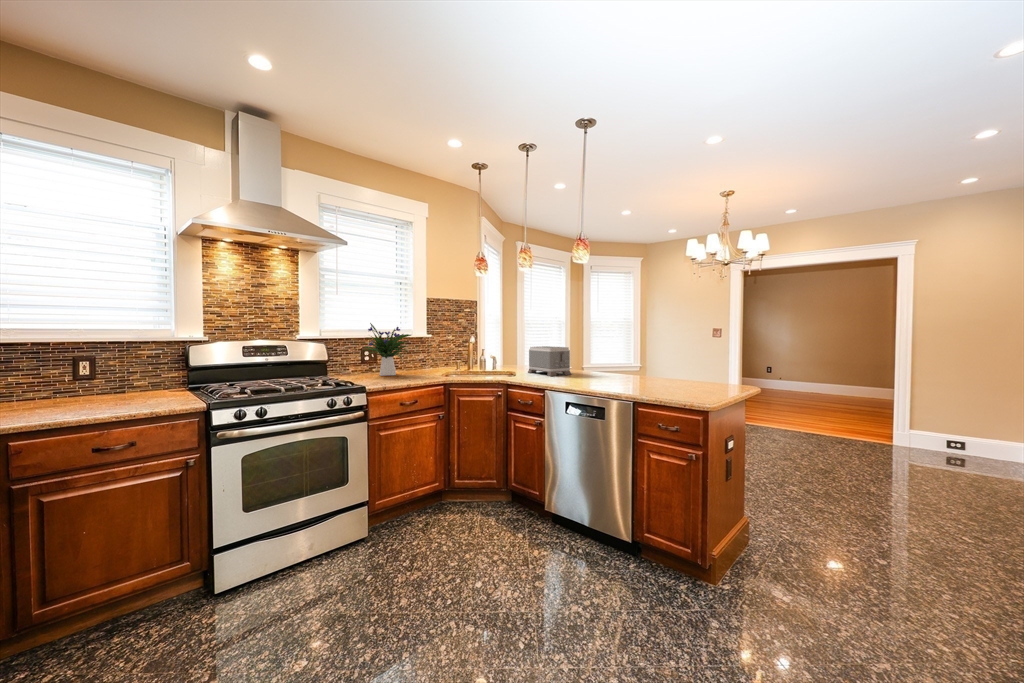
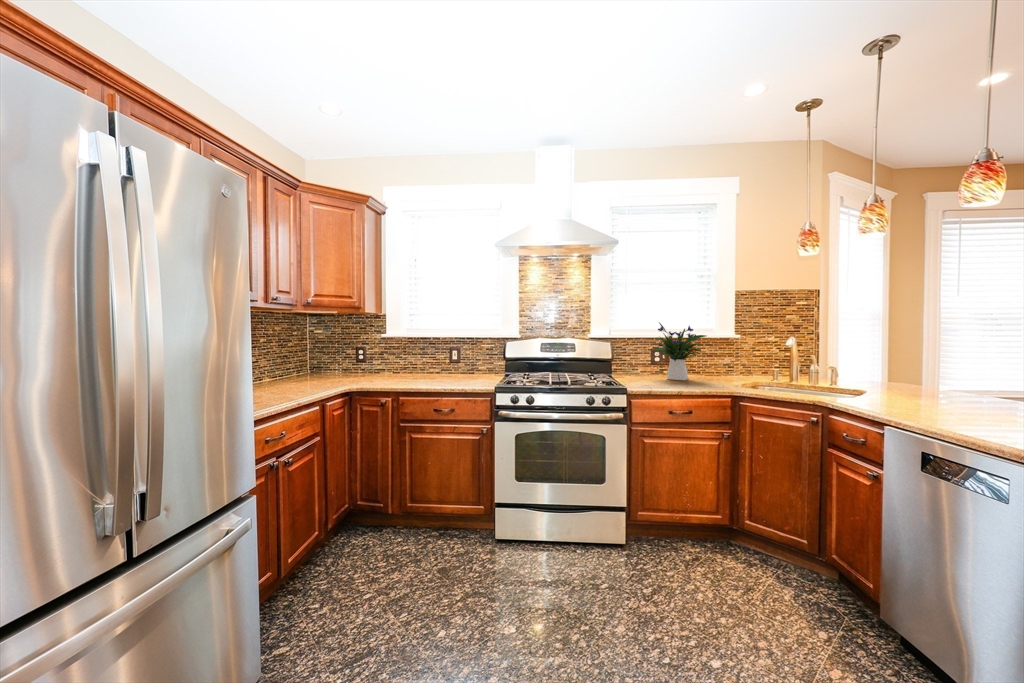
toaster: present [528,346,571,376] -> none [884,357,977,409]

